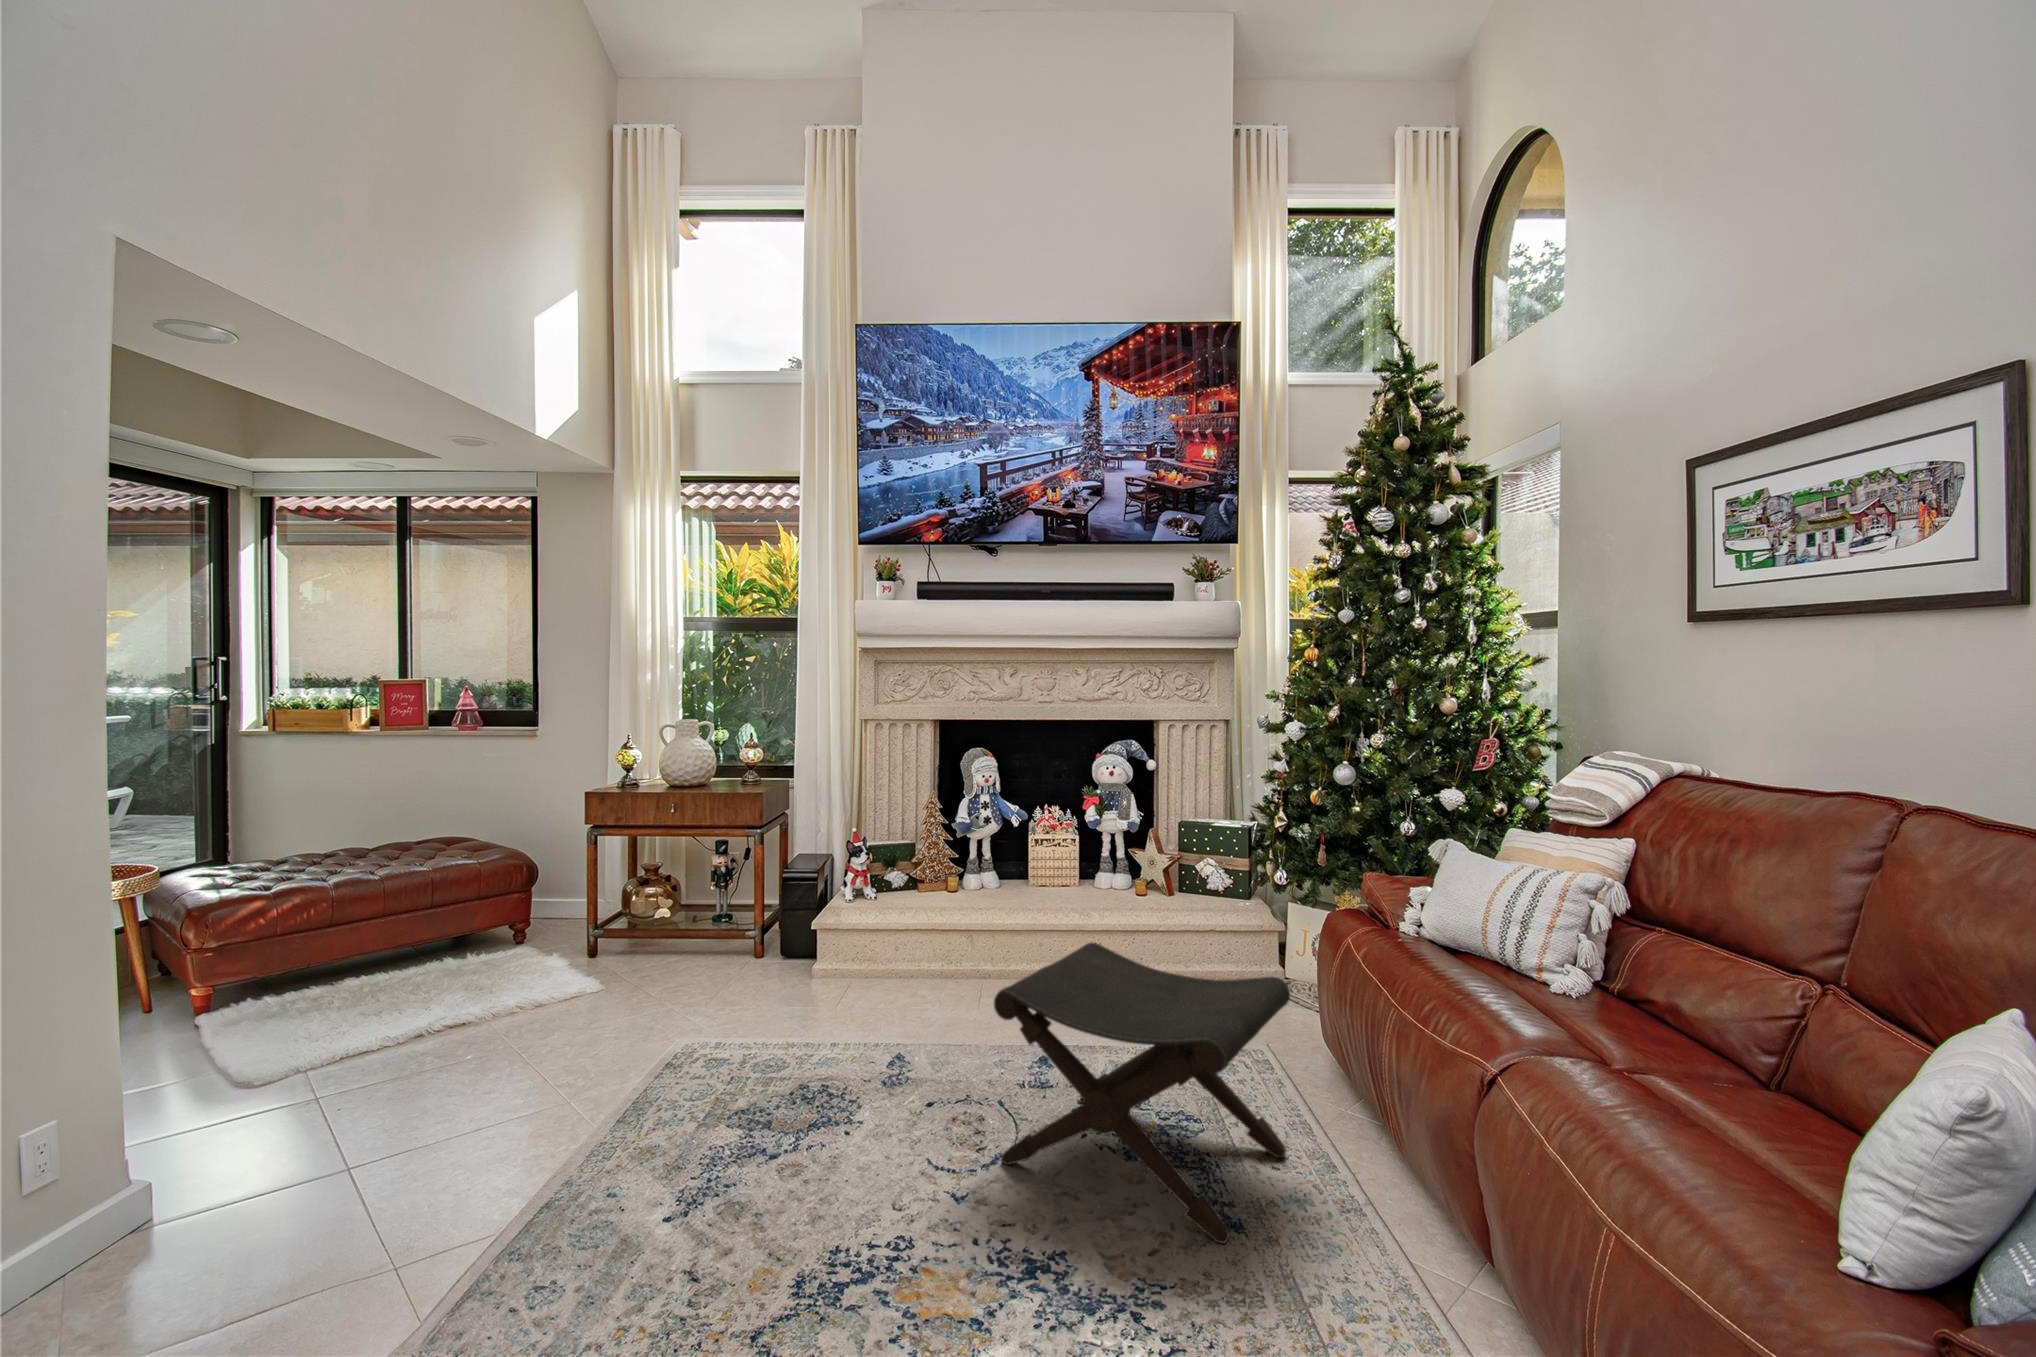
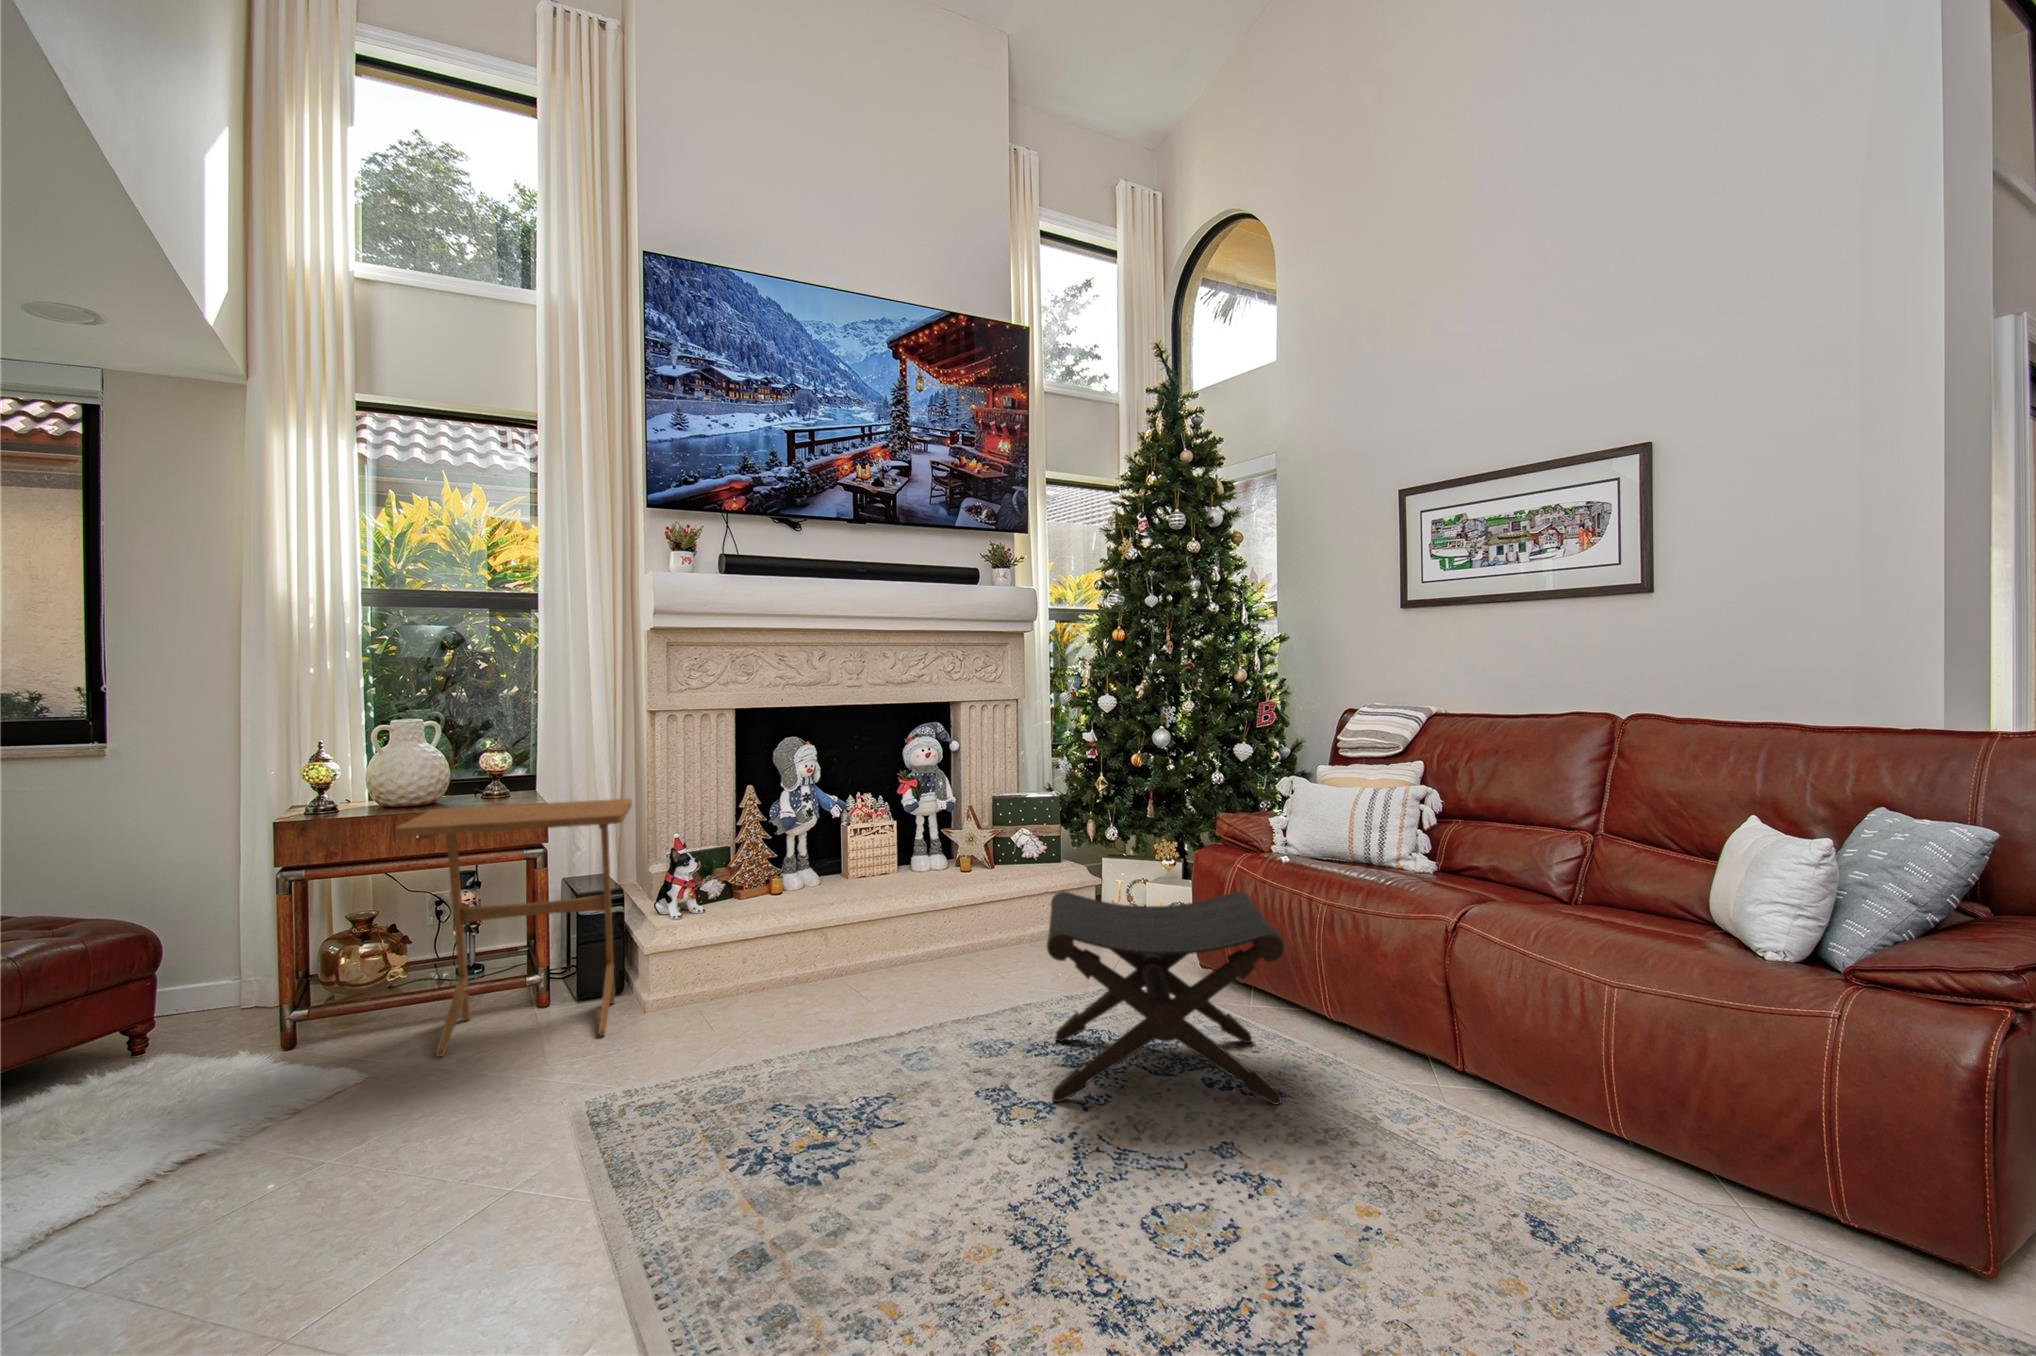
side table: none [611,797,802,998] -> present [395,799,632,1057]

